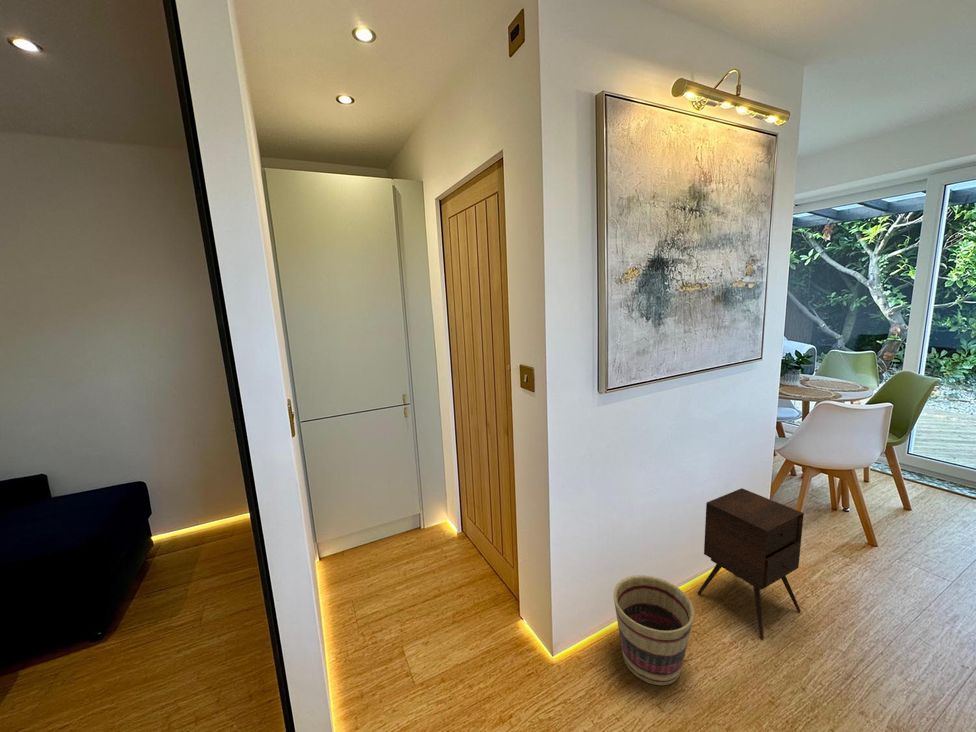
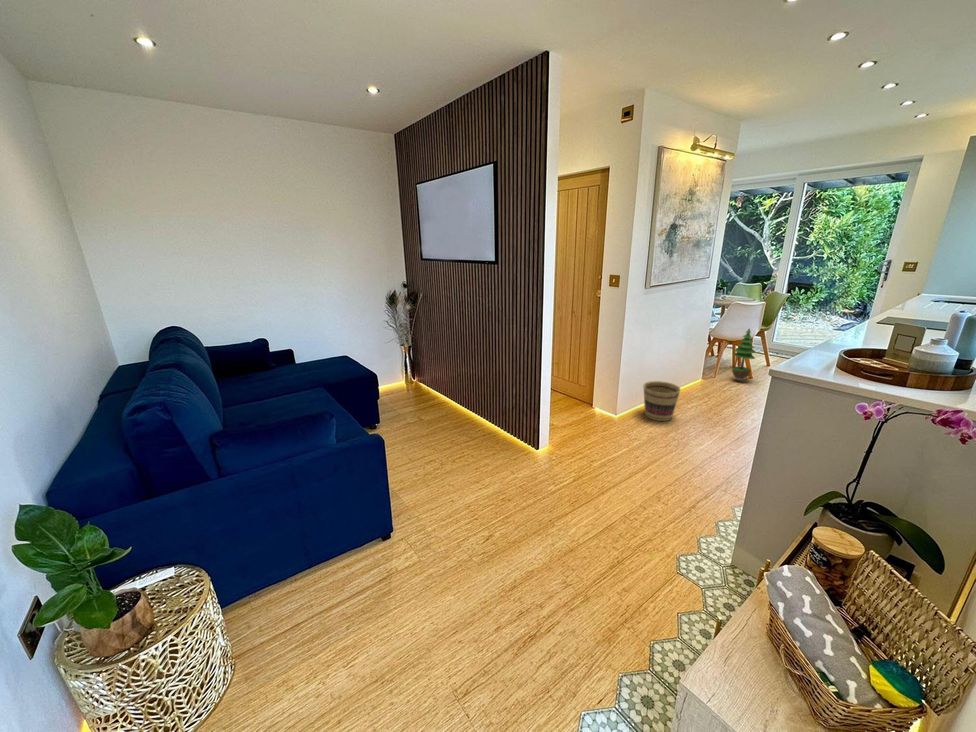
potted tree: none [826,450,878,551] -> present [732,329,755,381]
side table: present [698,488,804,639] -> none [673,345,725,407]

